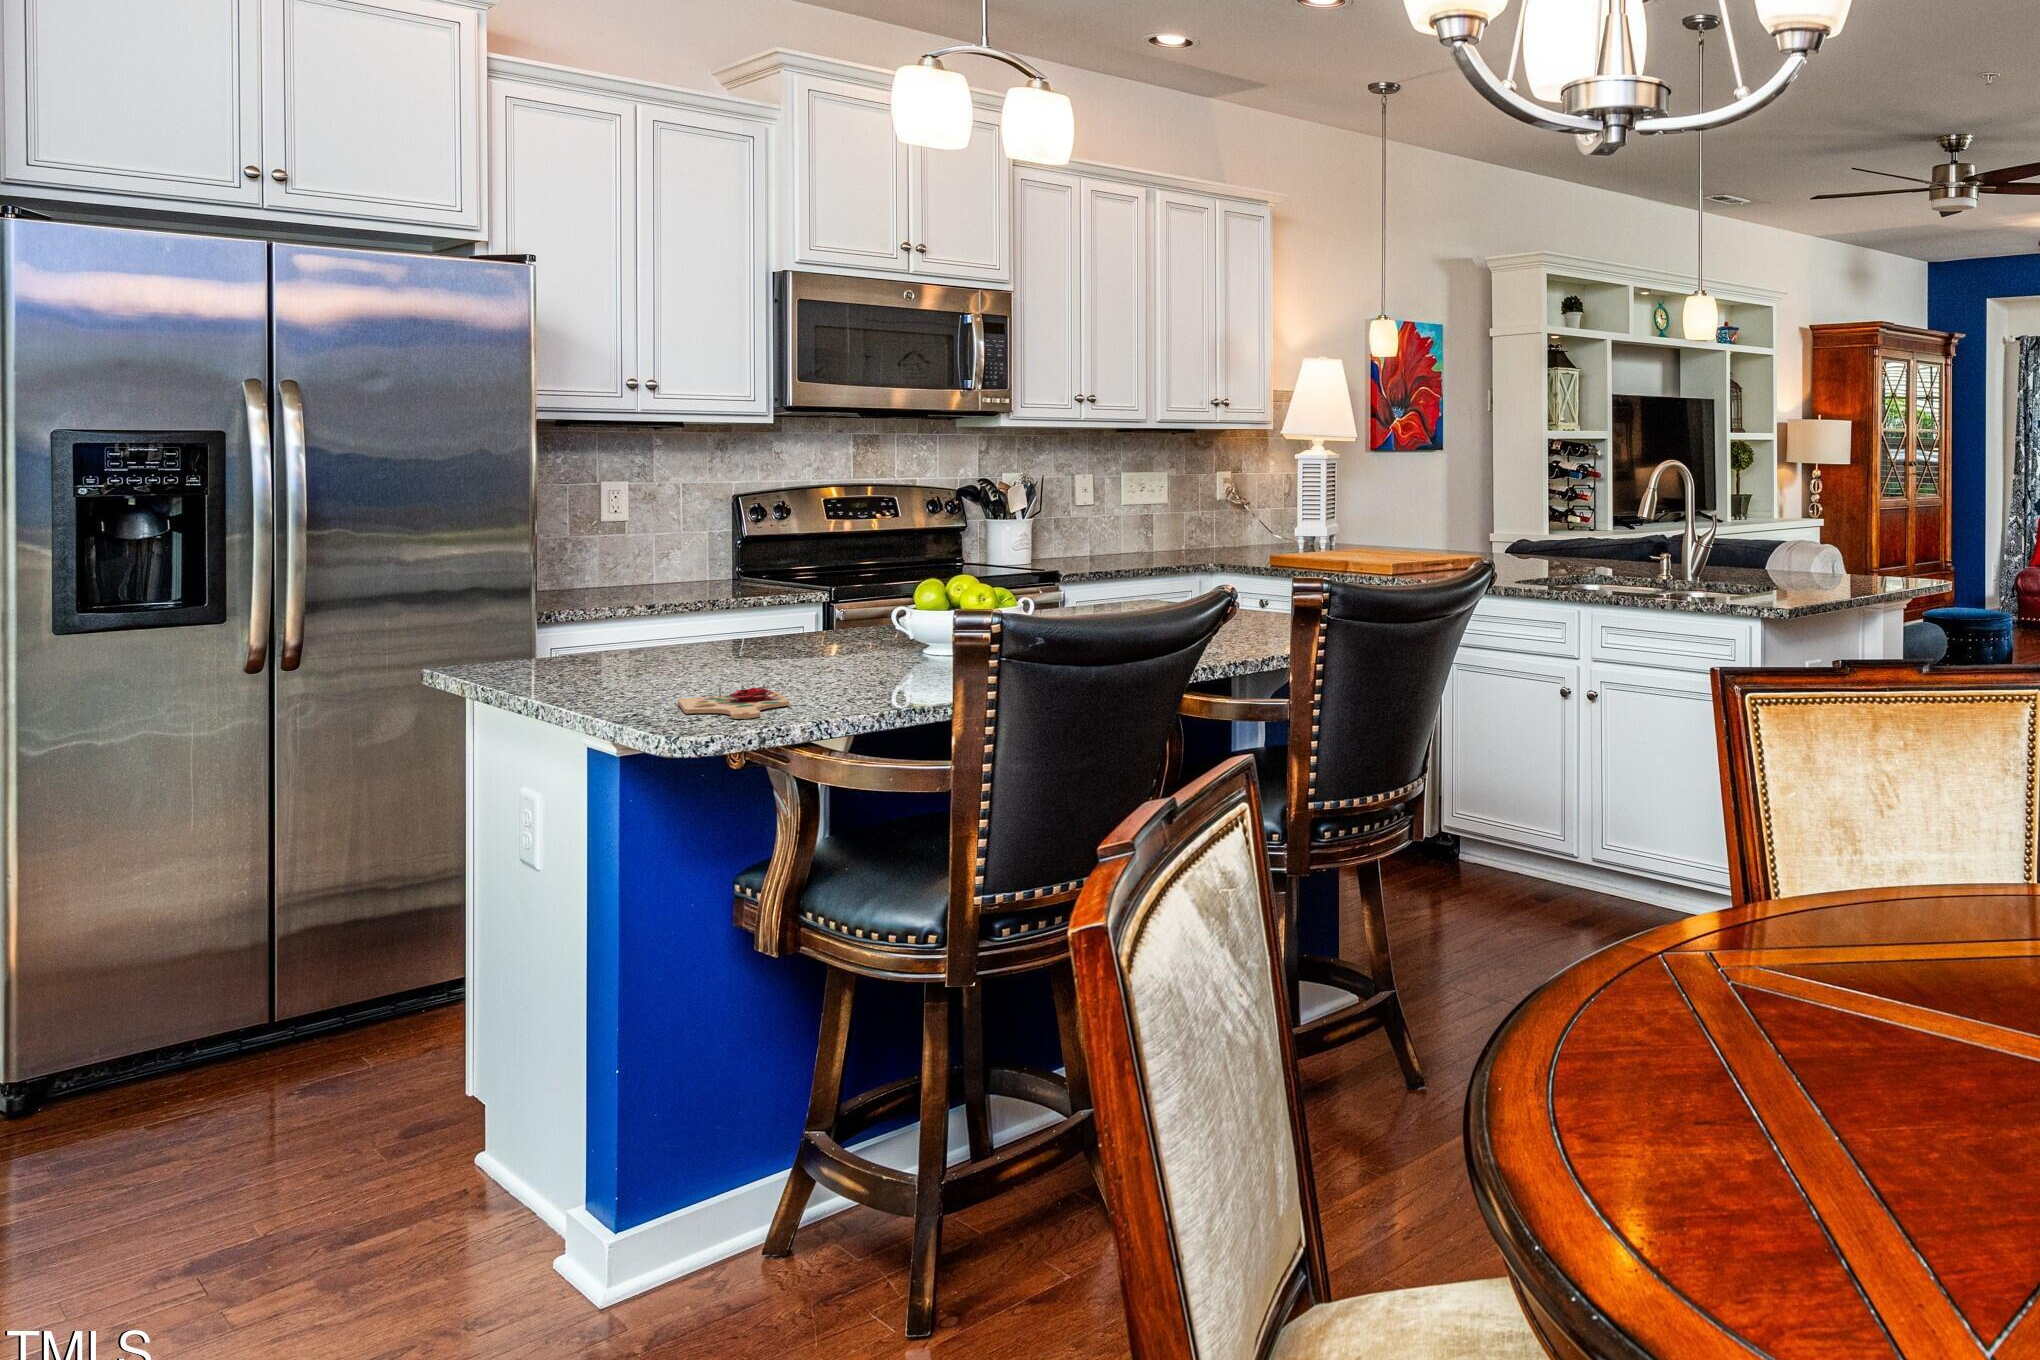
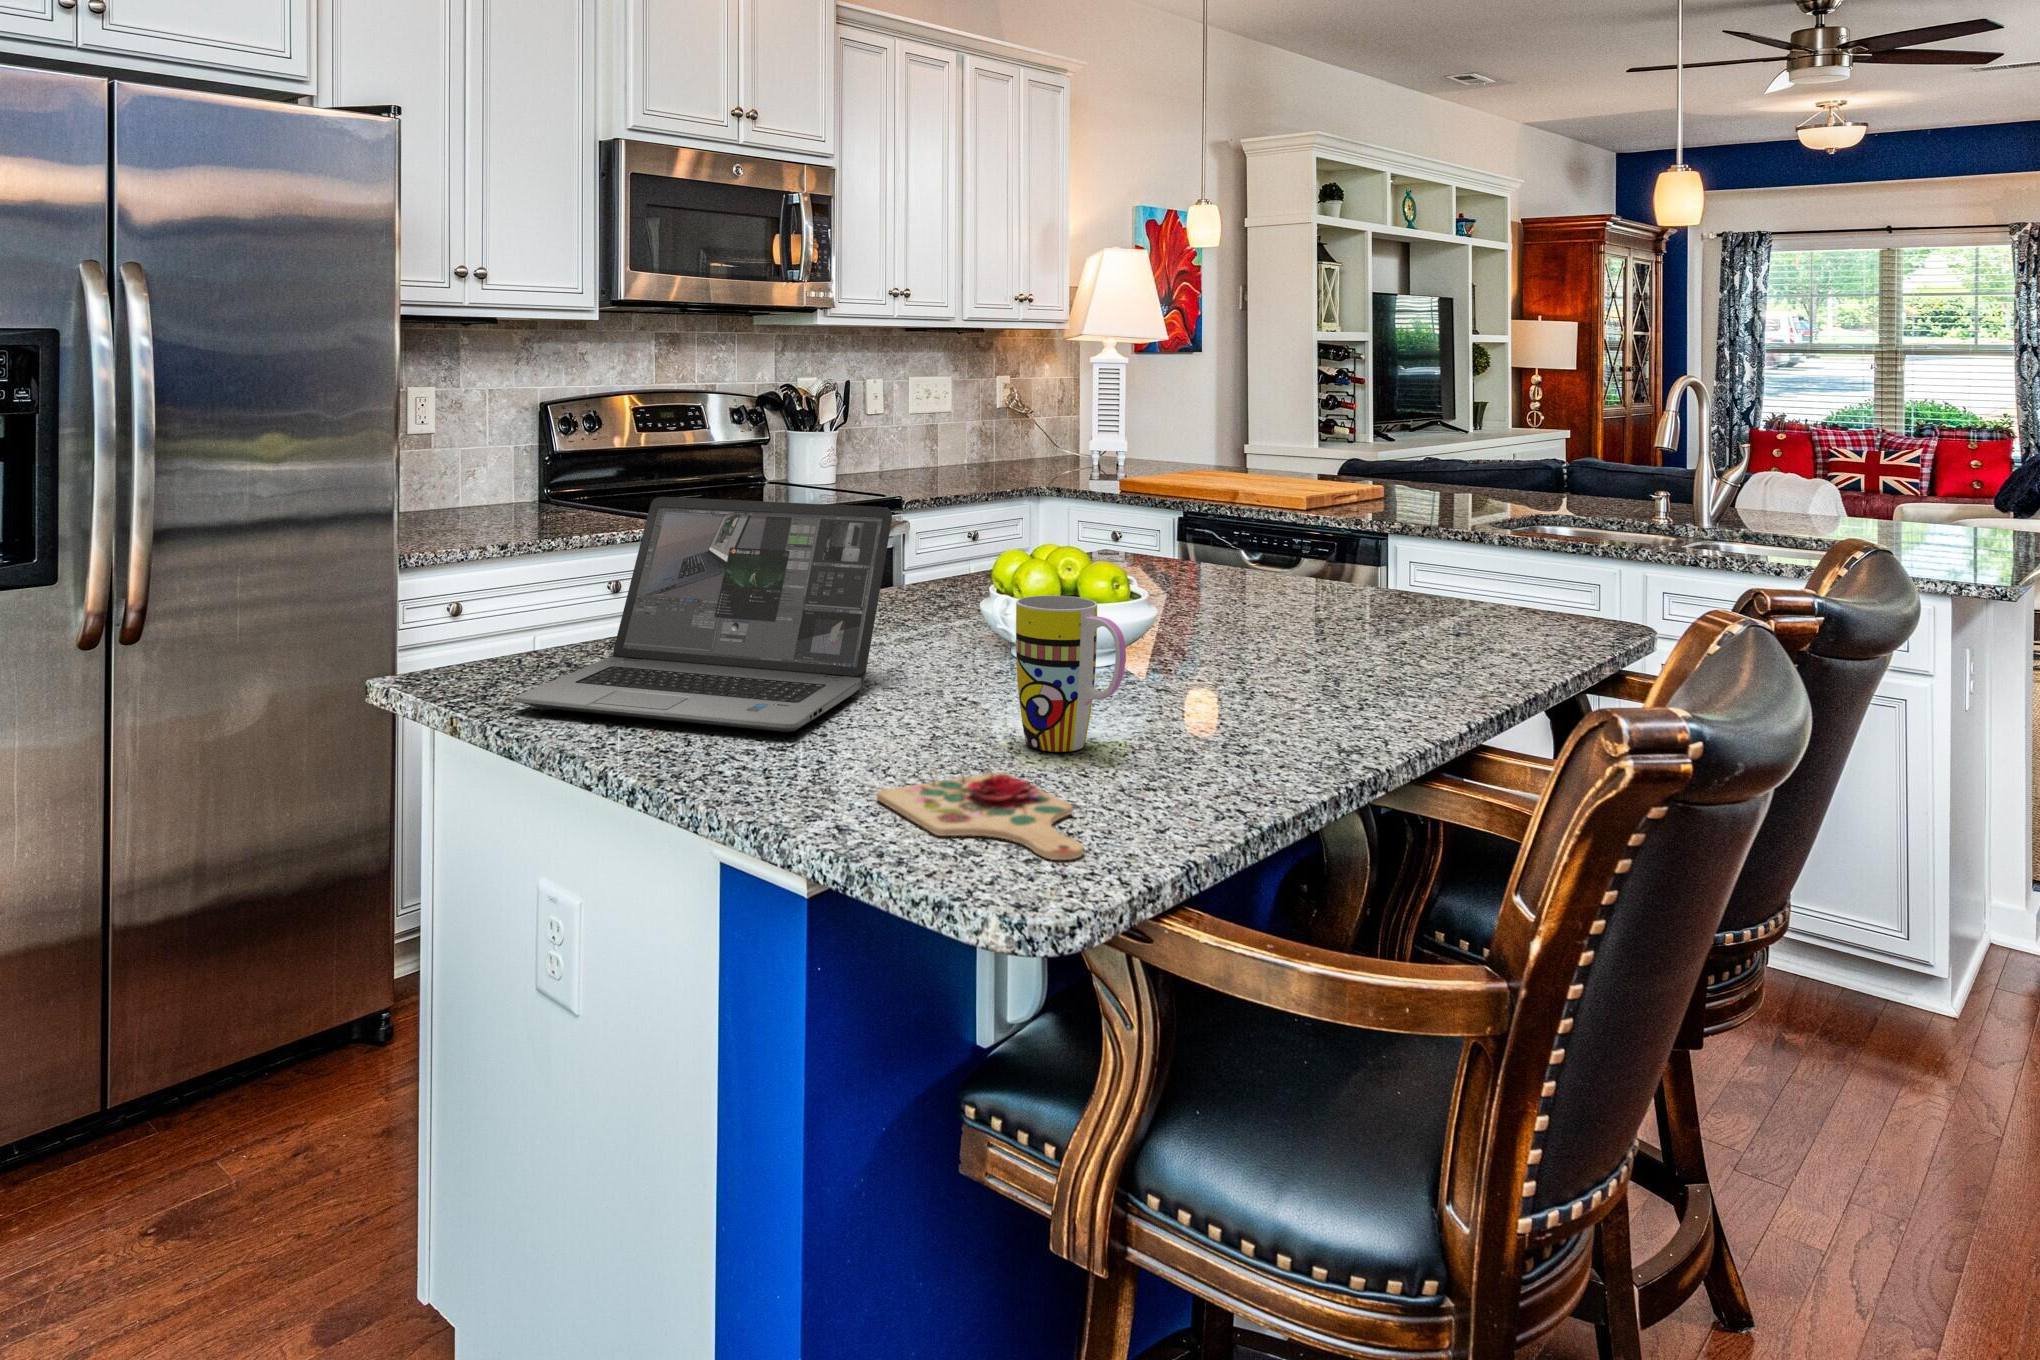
laptop: none [507,545,811,683] -> present [516,497,892,732]
mug: none [820,592,876,687] -> present [1016,595,1126,752]

